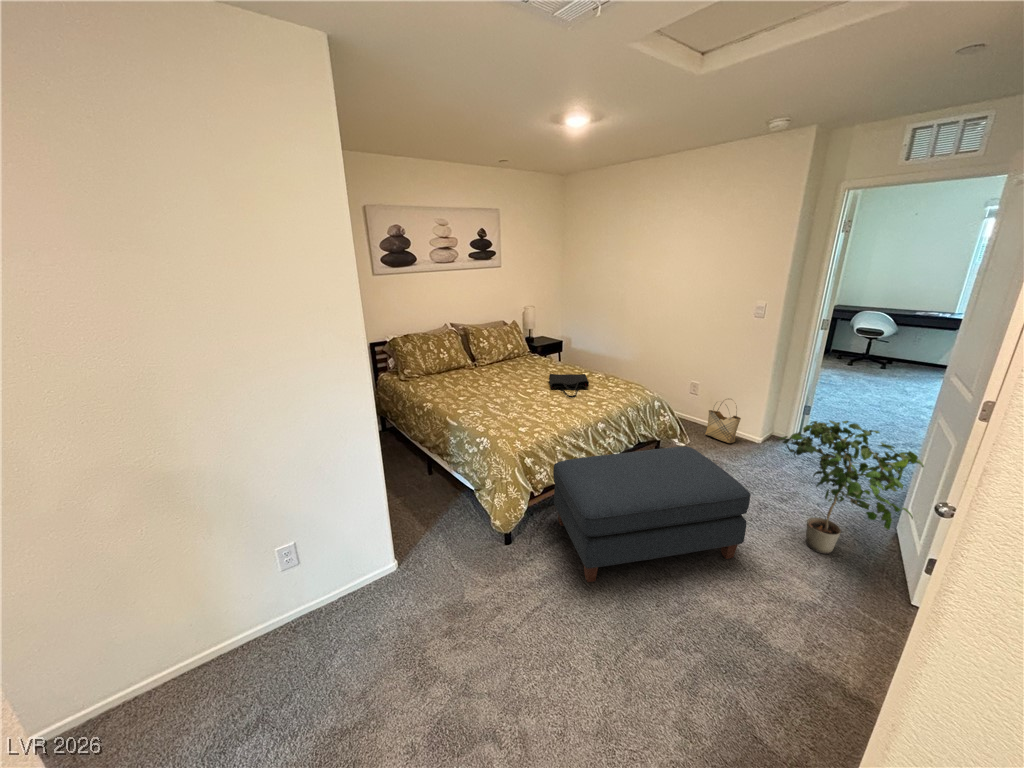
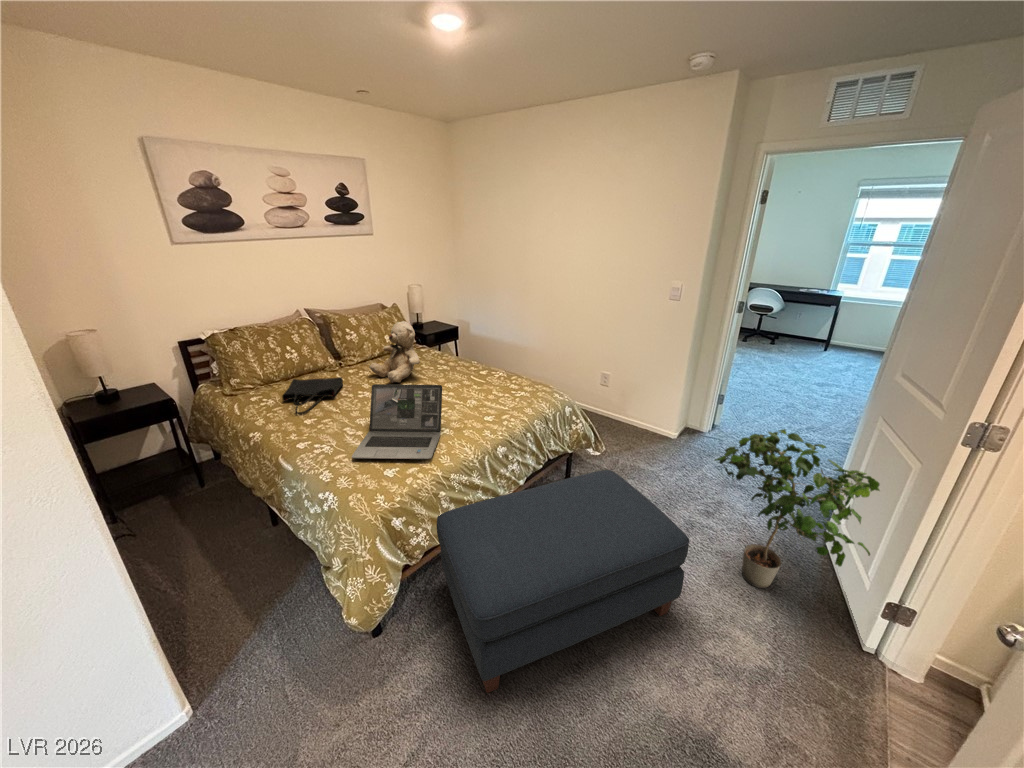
teddy bear: none [499,331,538,378] -> present [369,321,420,383]
laptop: none [496,373,559,424] -> present [352,384,442,459]
tote bag: present [549,374,589,398] -> present [282,377,343,415]
woven basket: present [705,402,741,443] -> none [619,392,657,442]

